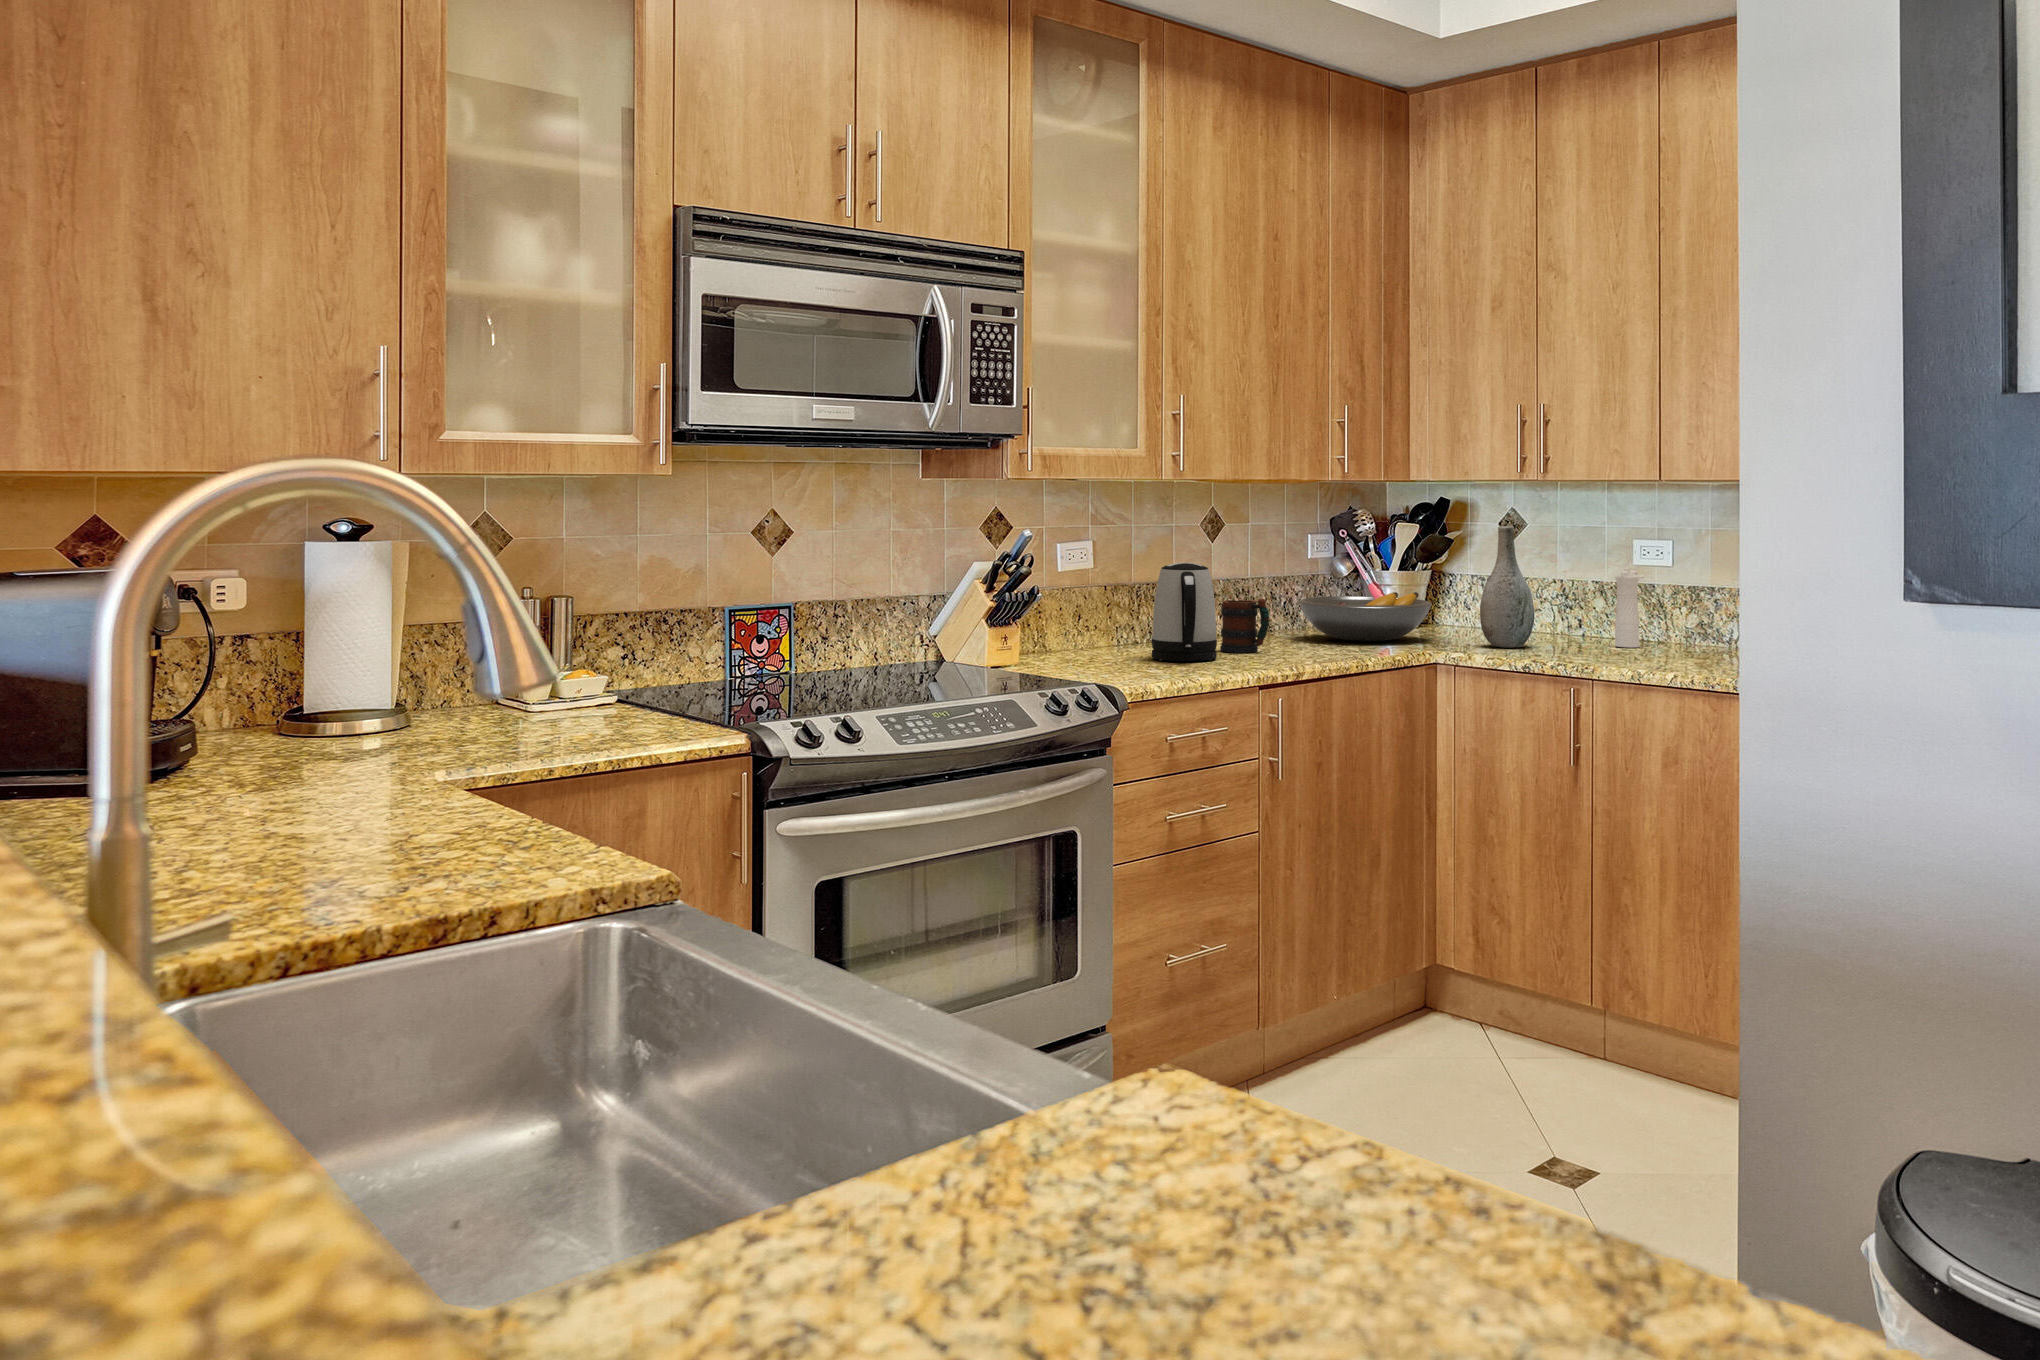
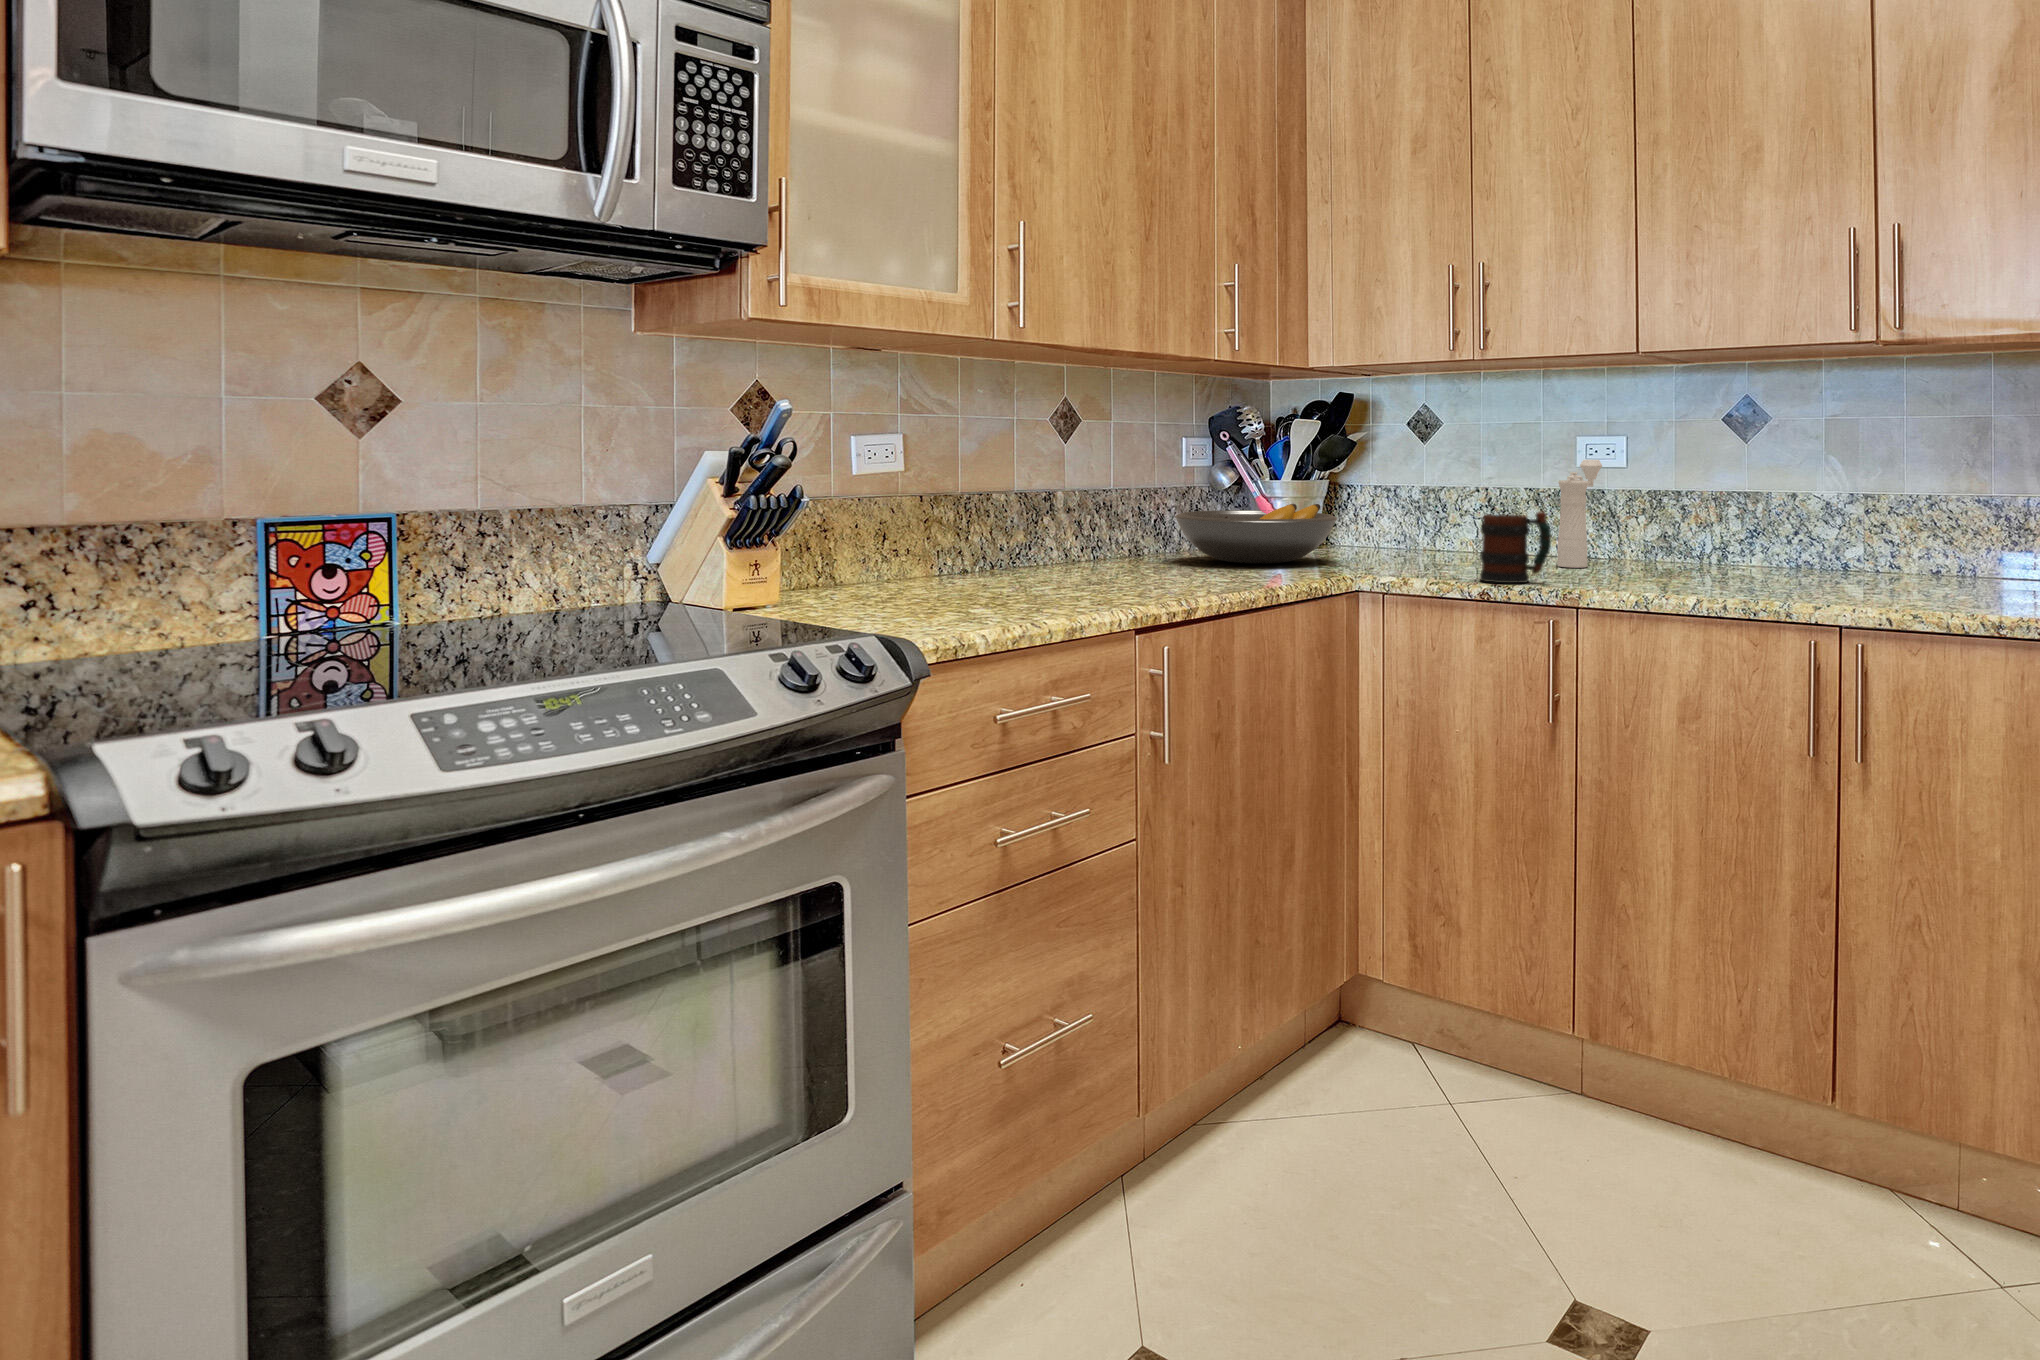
vase: present [1480,526,1534,648] -> none [1400,421,1465,569]
kettle: present [1152,563,1217,661] -> none [983,460,1072,593]
mug: present [1220,599,1269,653] -> present [1480,512,1552,583]

